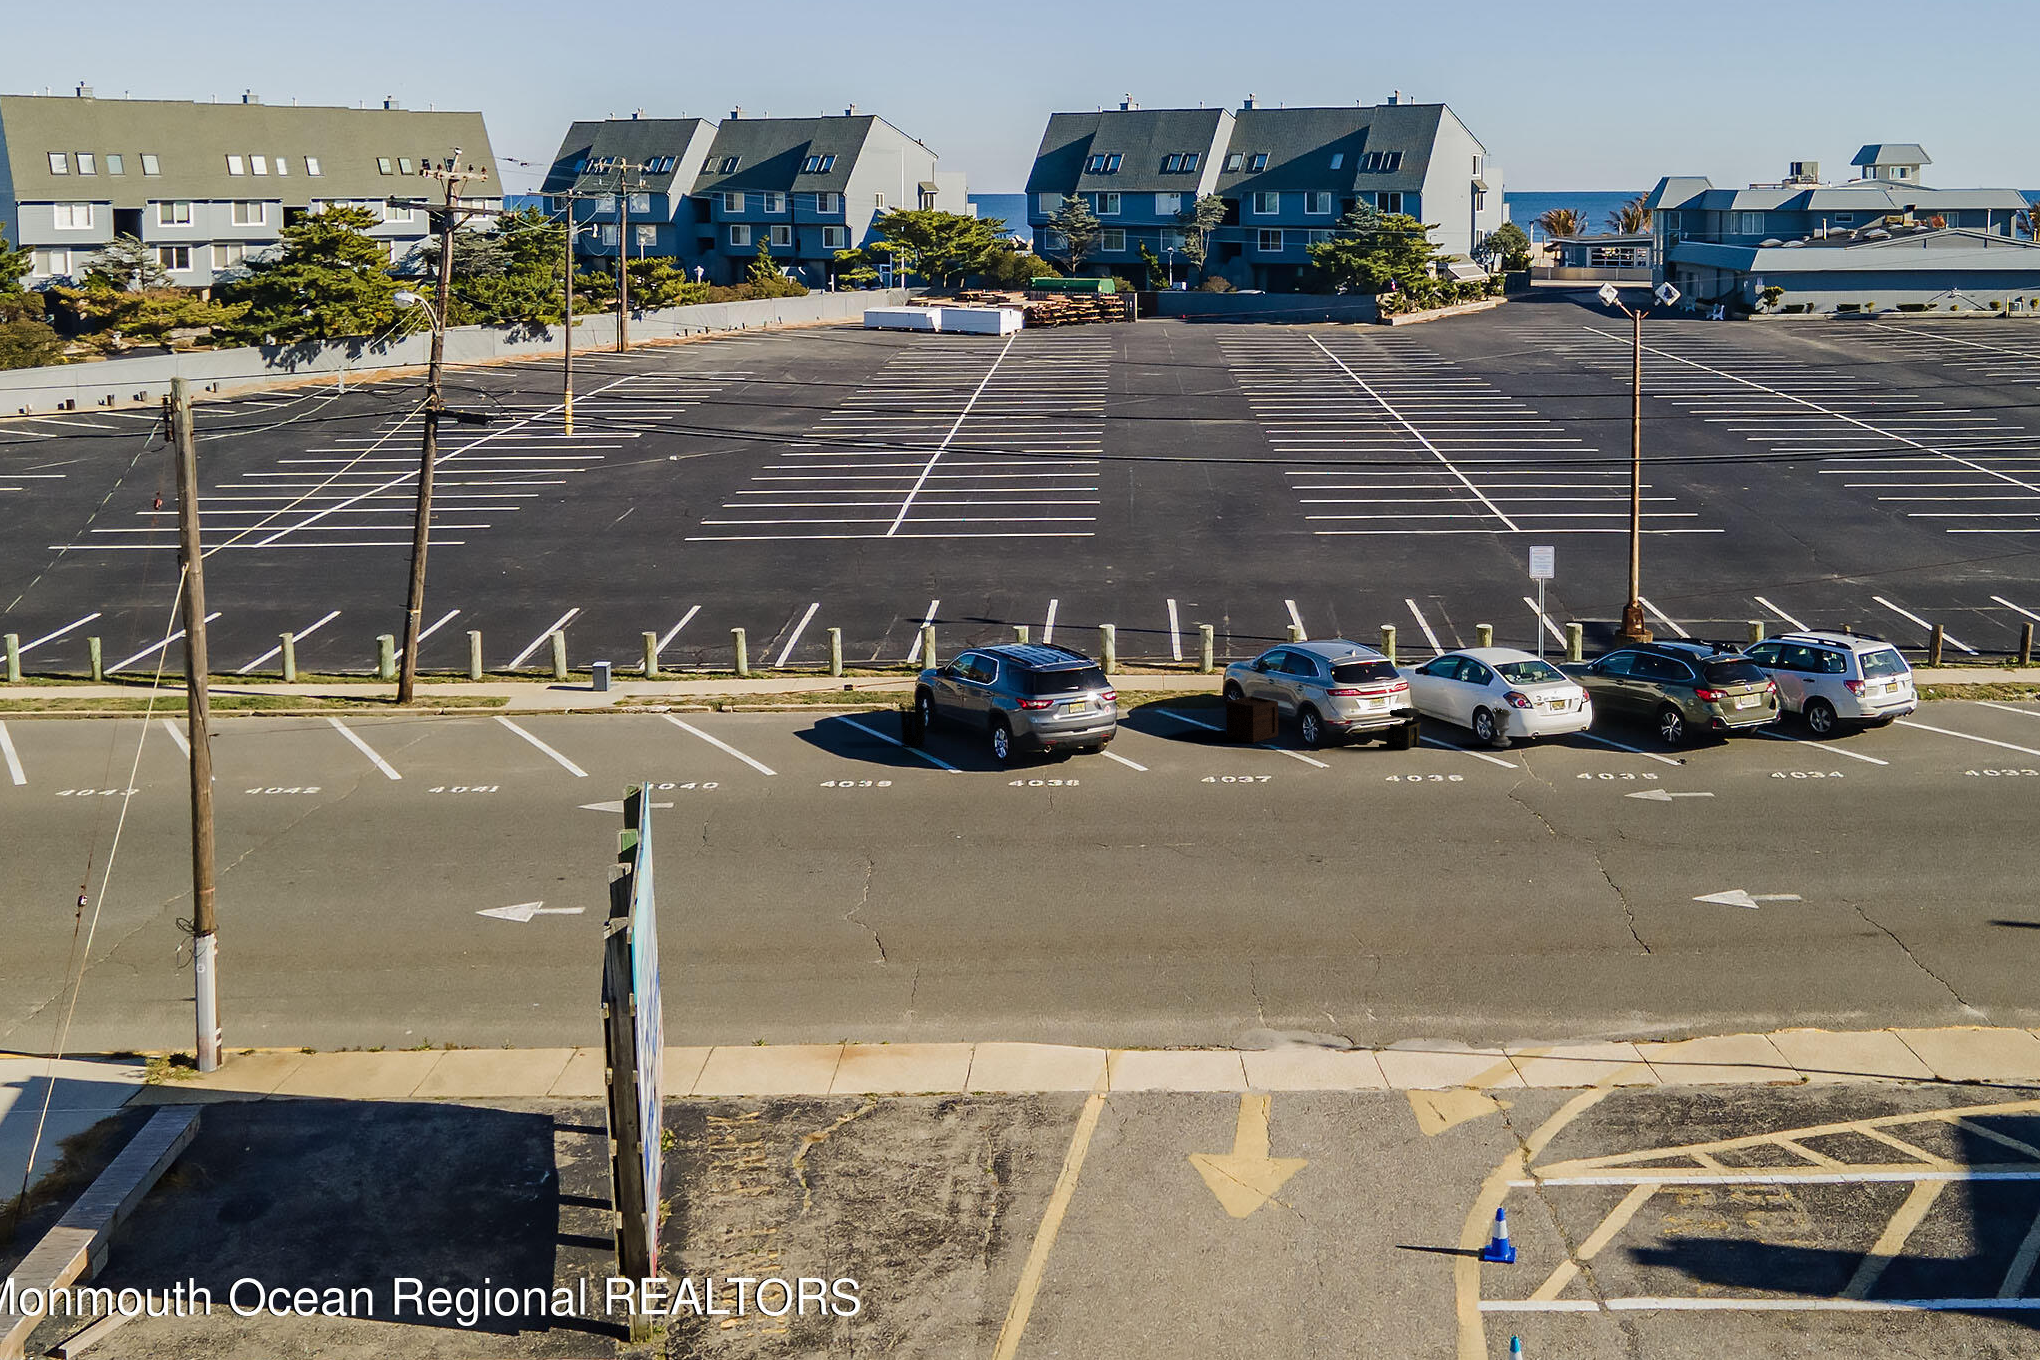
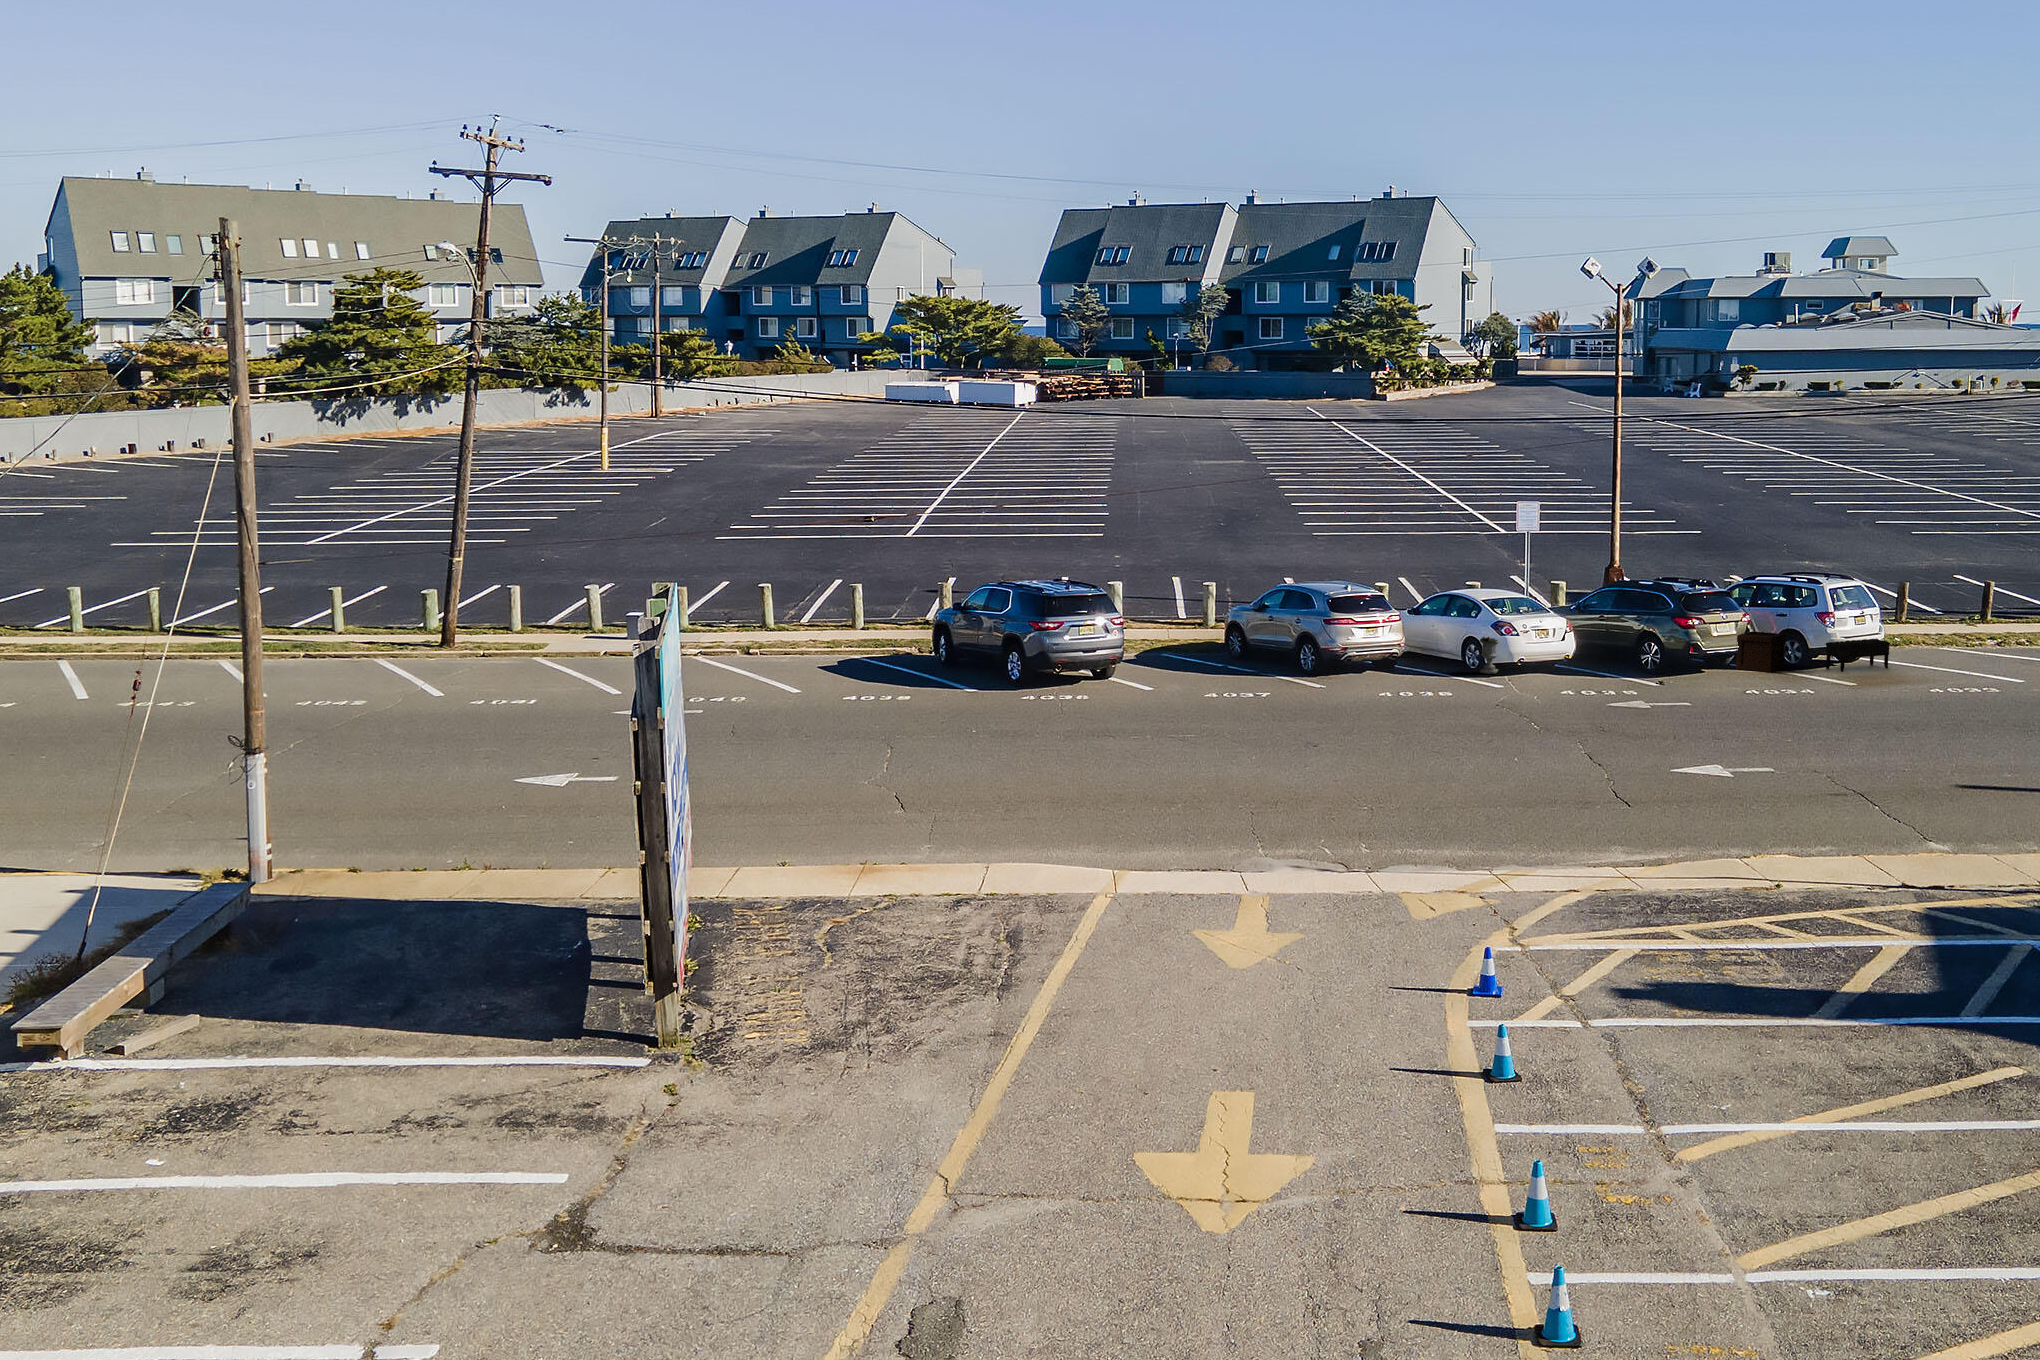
wooden crate: present [1227,696,1278,743] -> present [1736,631,1785,673]
waste bin: present [899,705,927,747] -> none [917,637,946,675]
bench: none [1857,706,1925,744] -> present [1826,639,1890,672]
toolbox: present [1386,708,1420,749] -> none [1379,637,1412,676]

